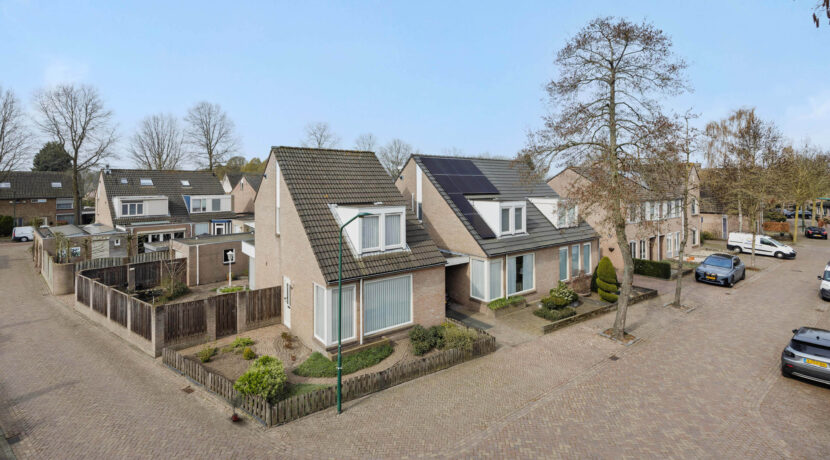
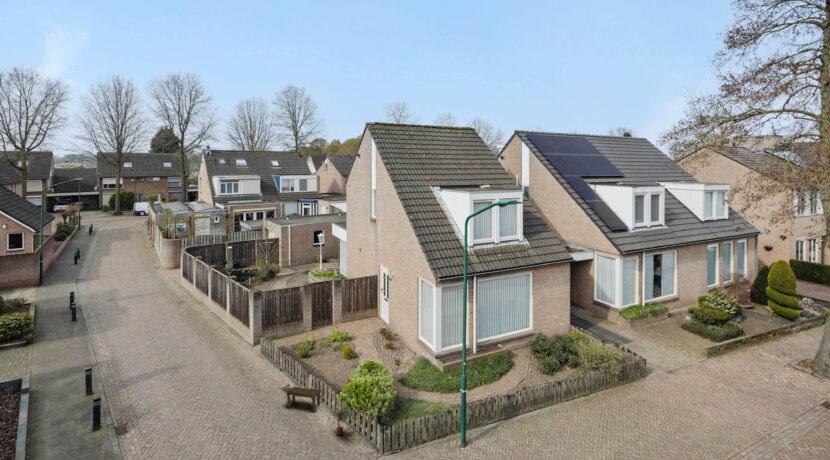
bench: none [186,385,219,406] -> present [287,386,321,412]

